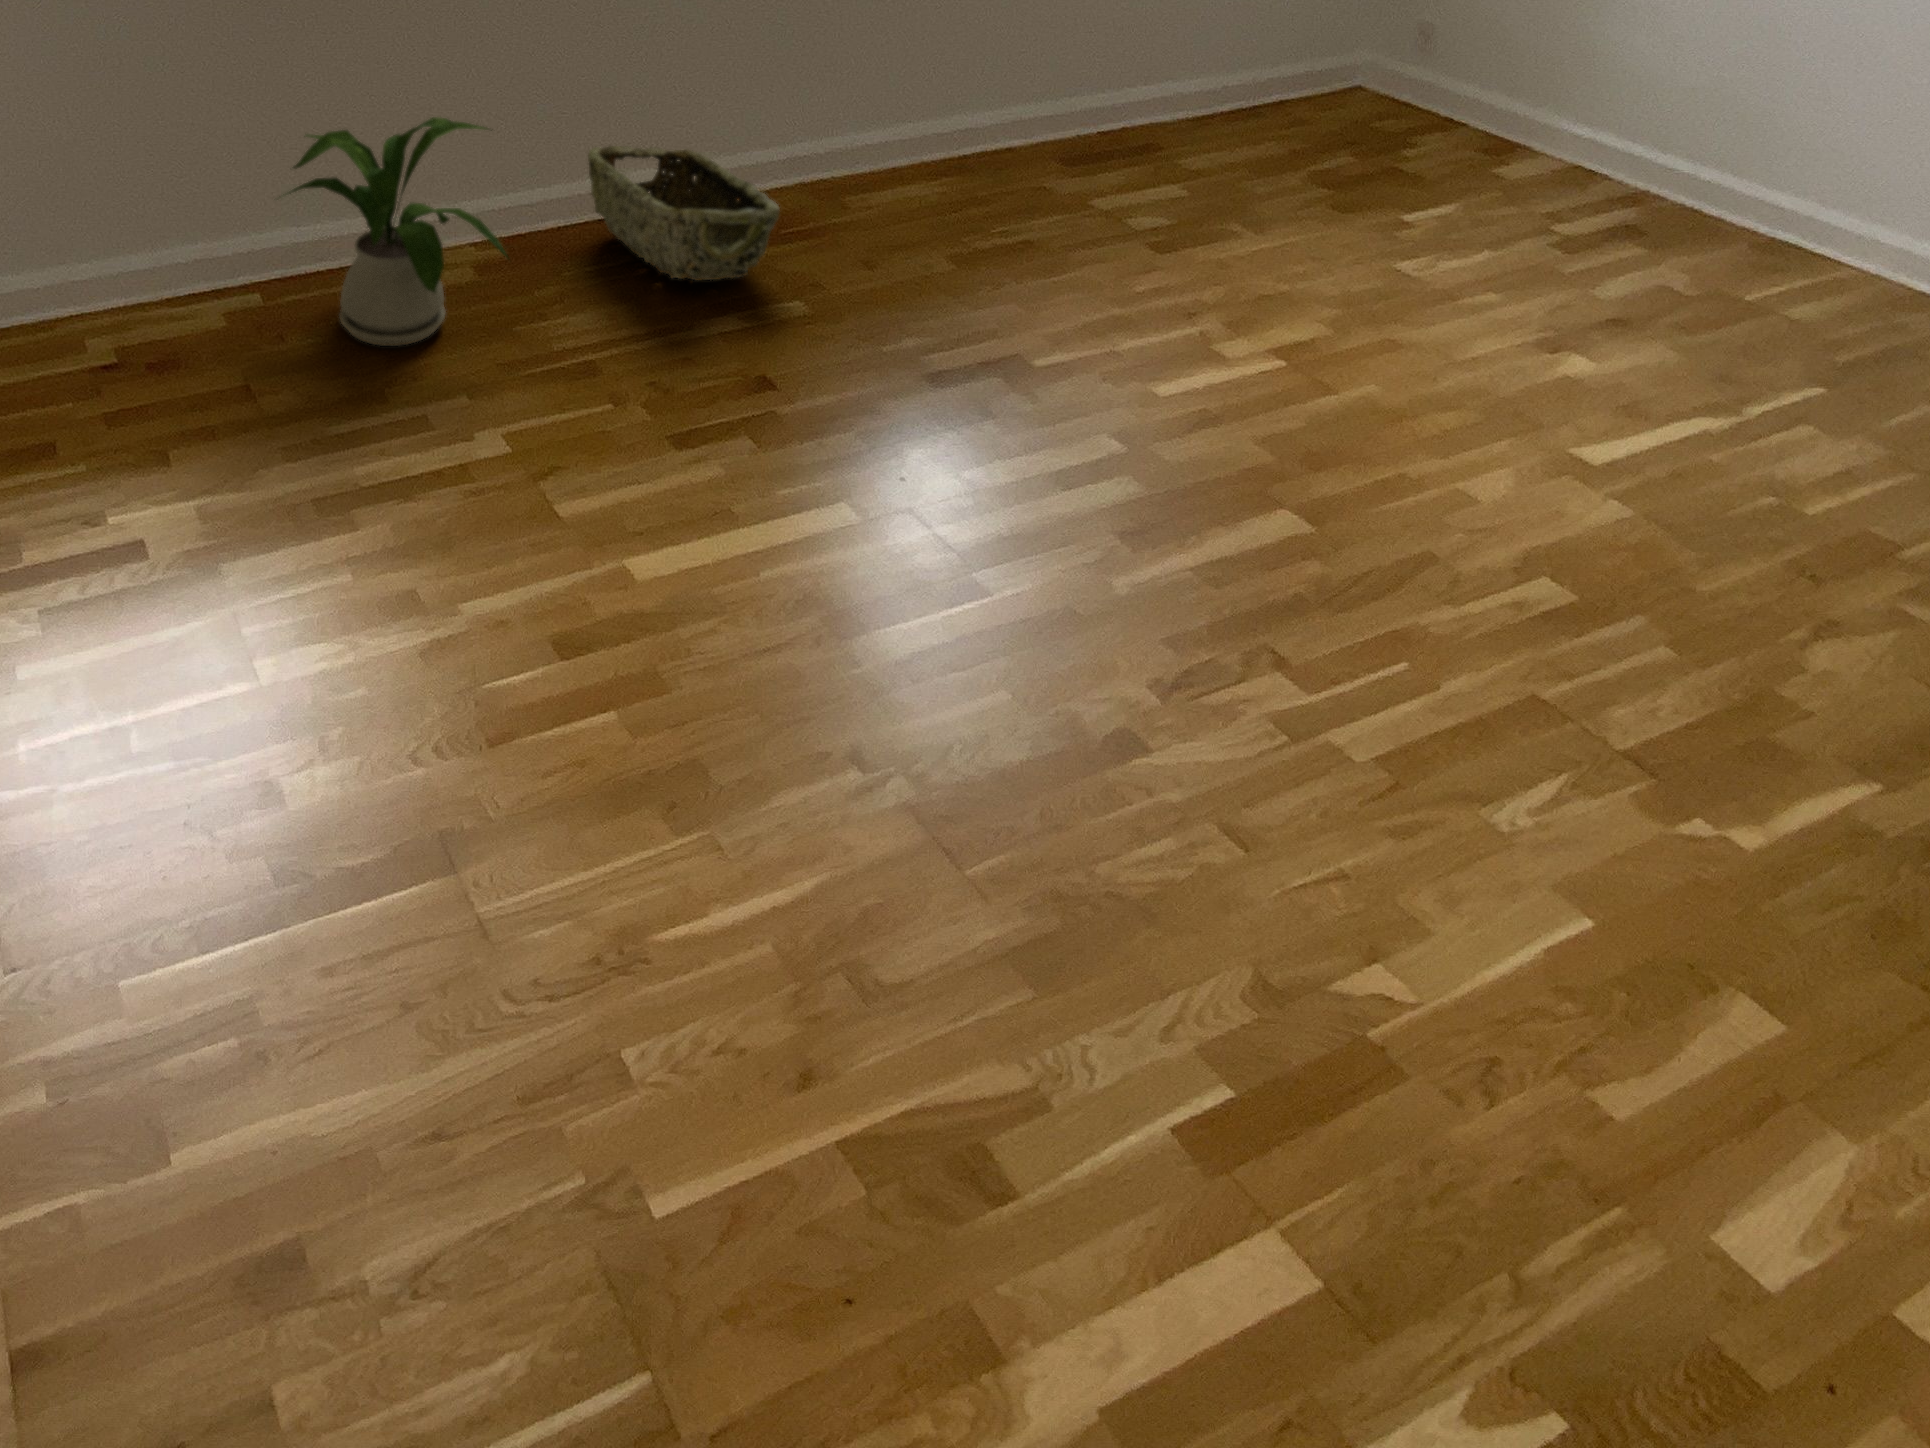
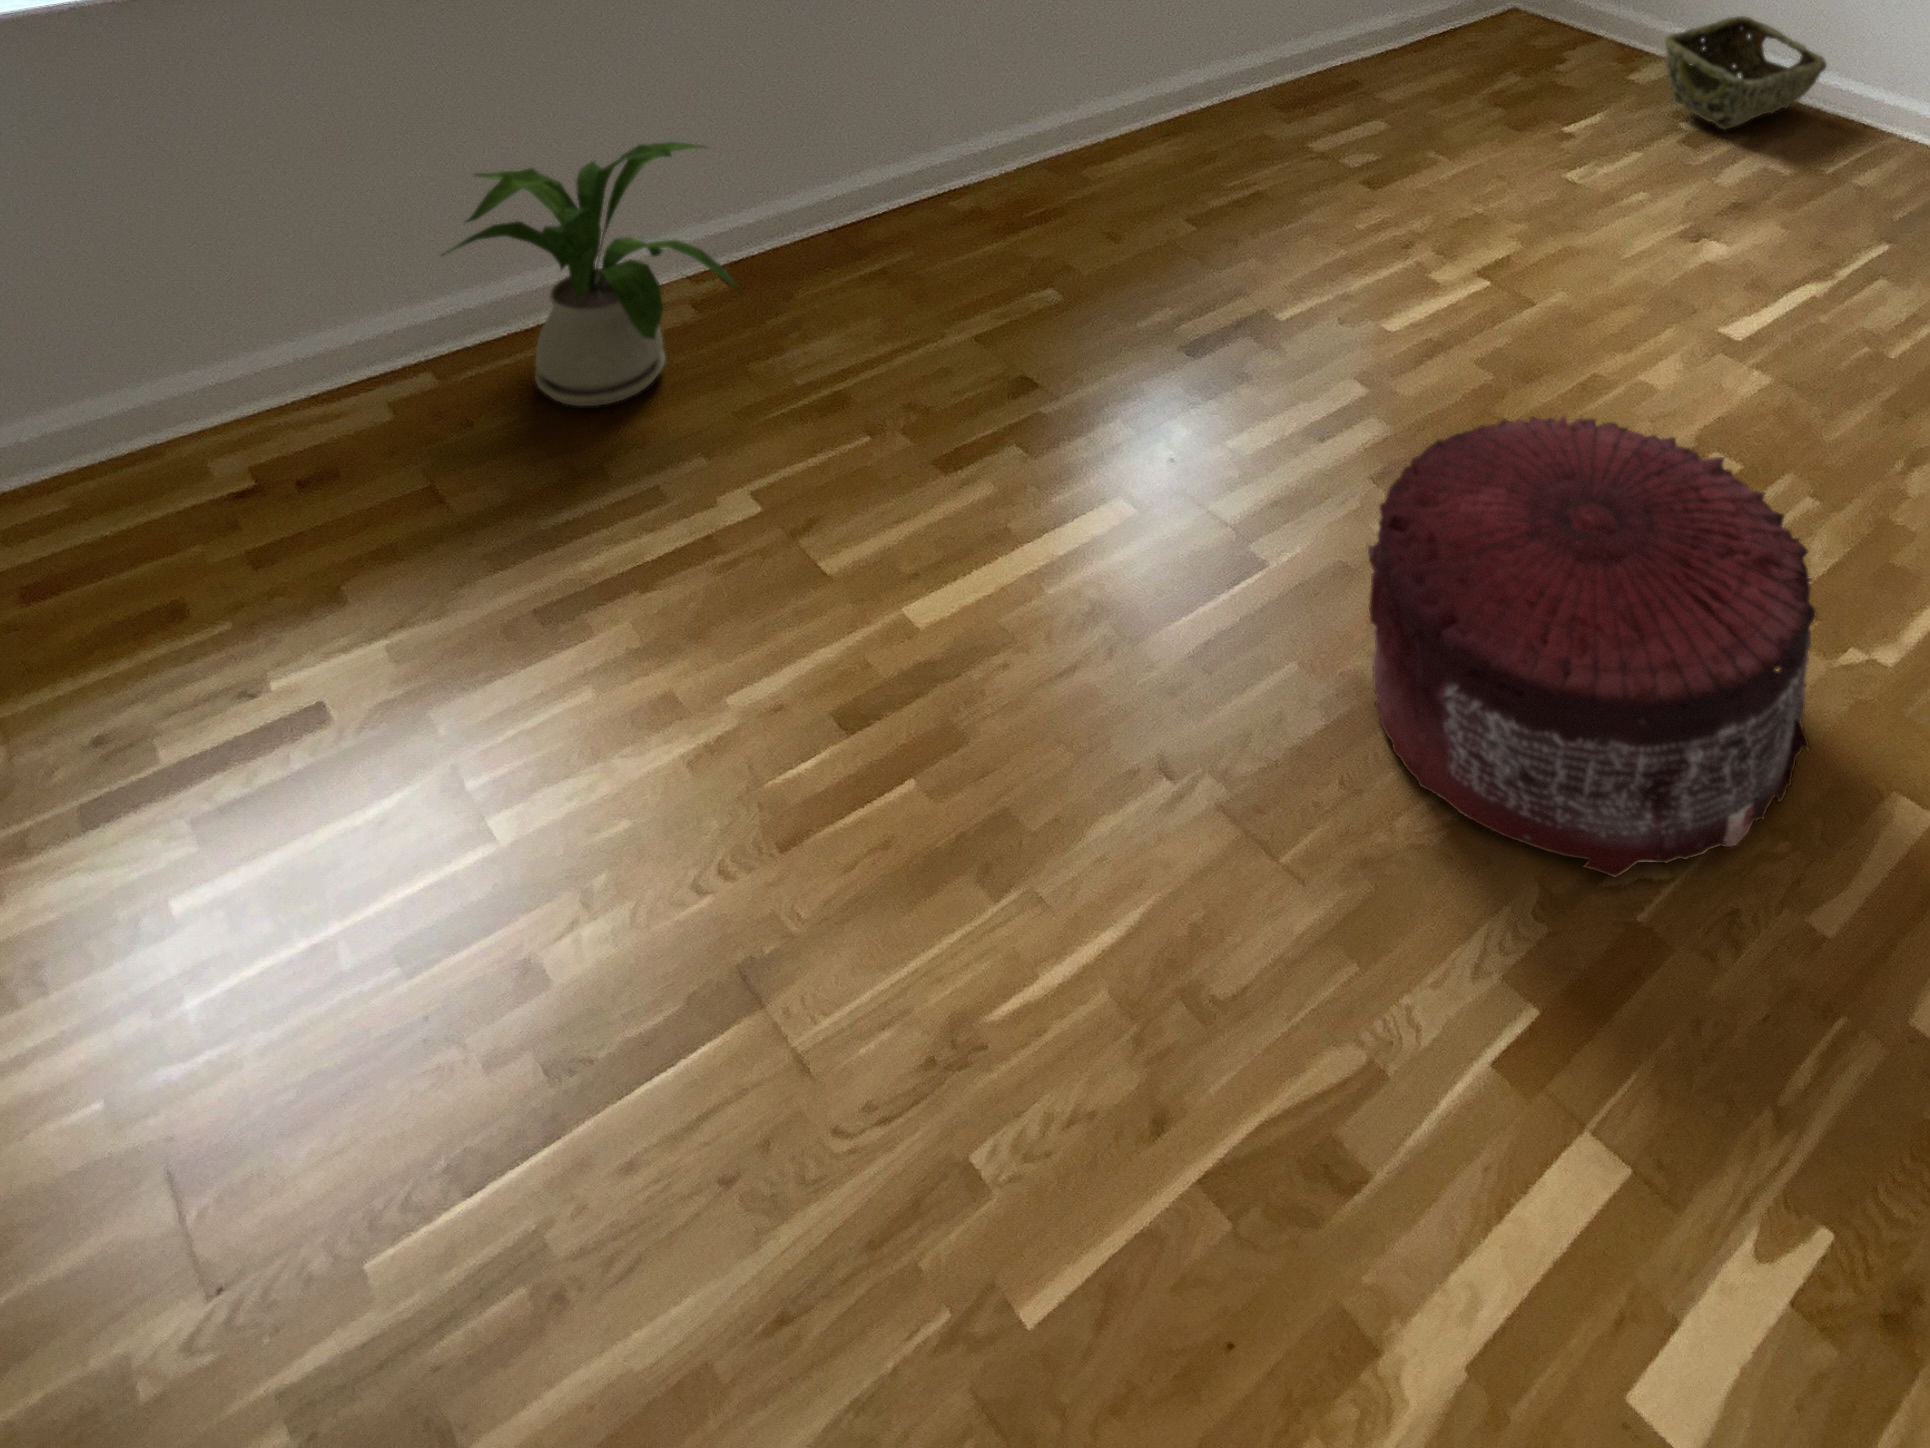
woven basket: present [588,146,780,280] -> present [1664,16,1827,129]
pouf: none [1081,478,1626,990] -> present [1368,416,1815,877]

